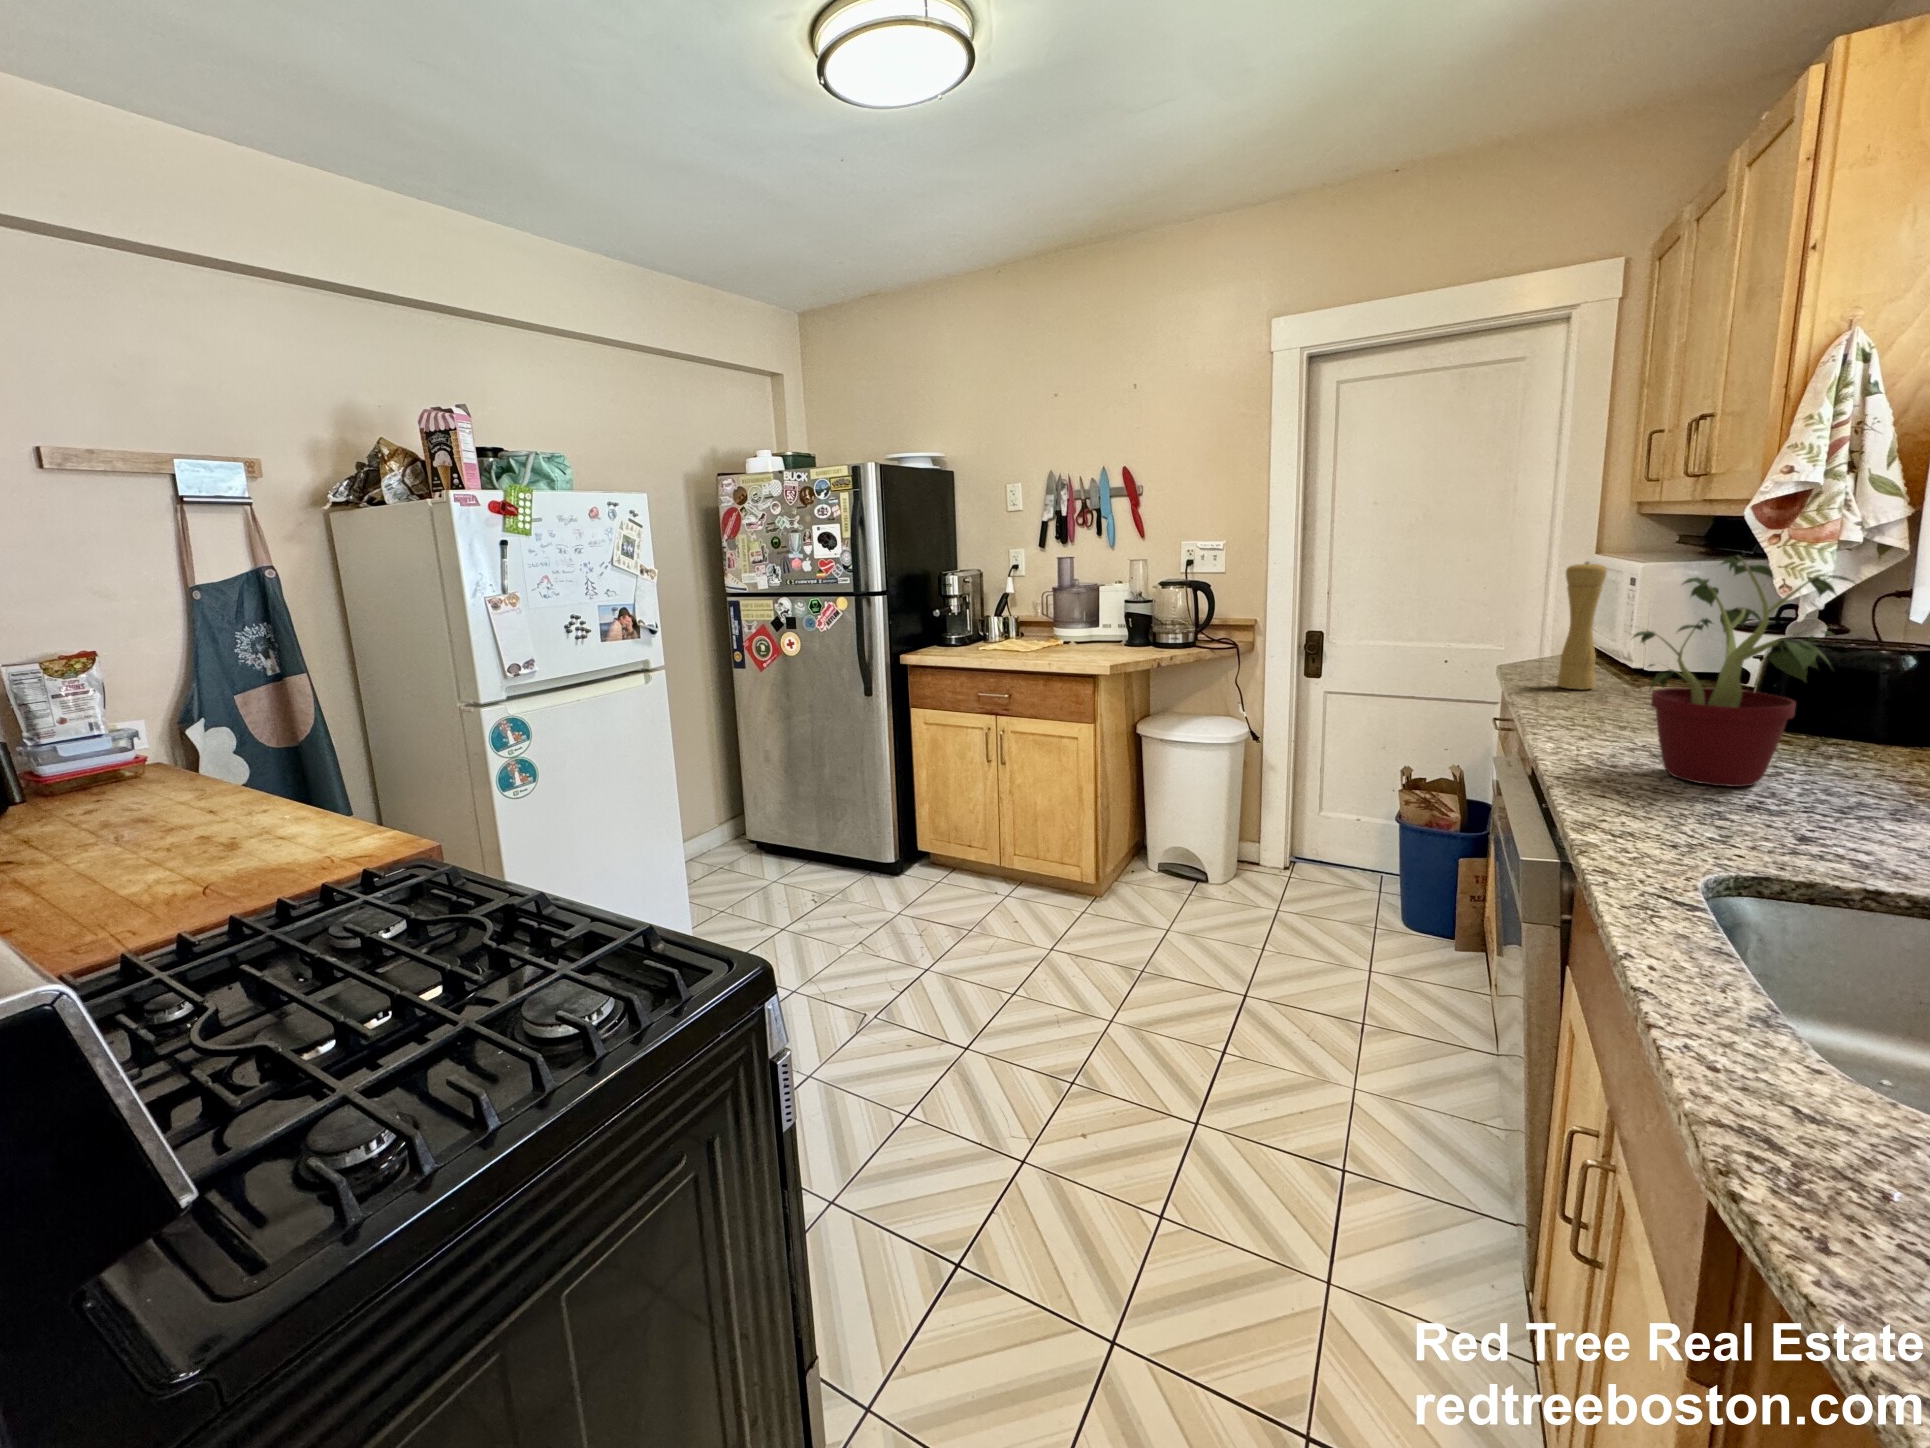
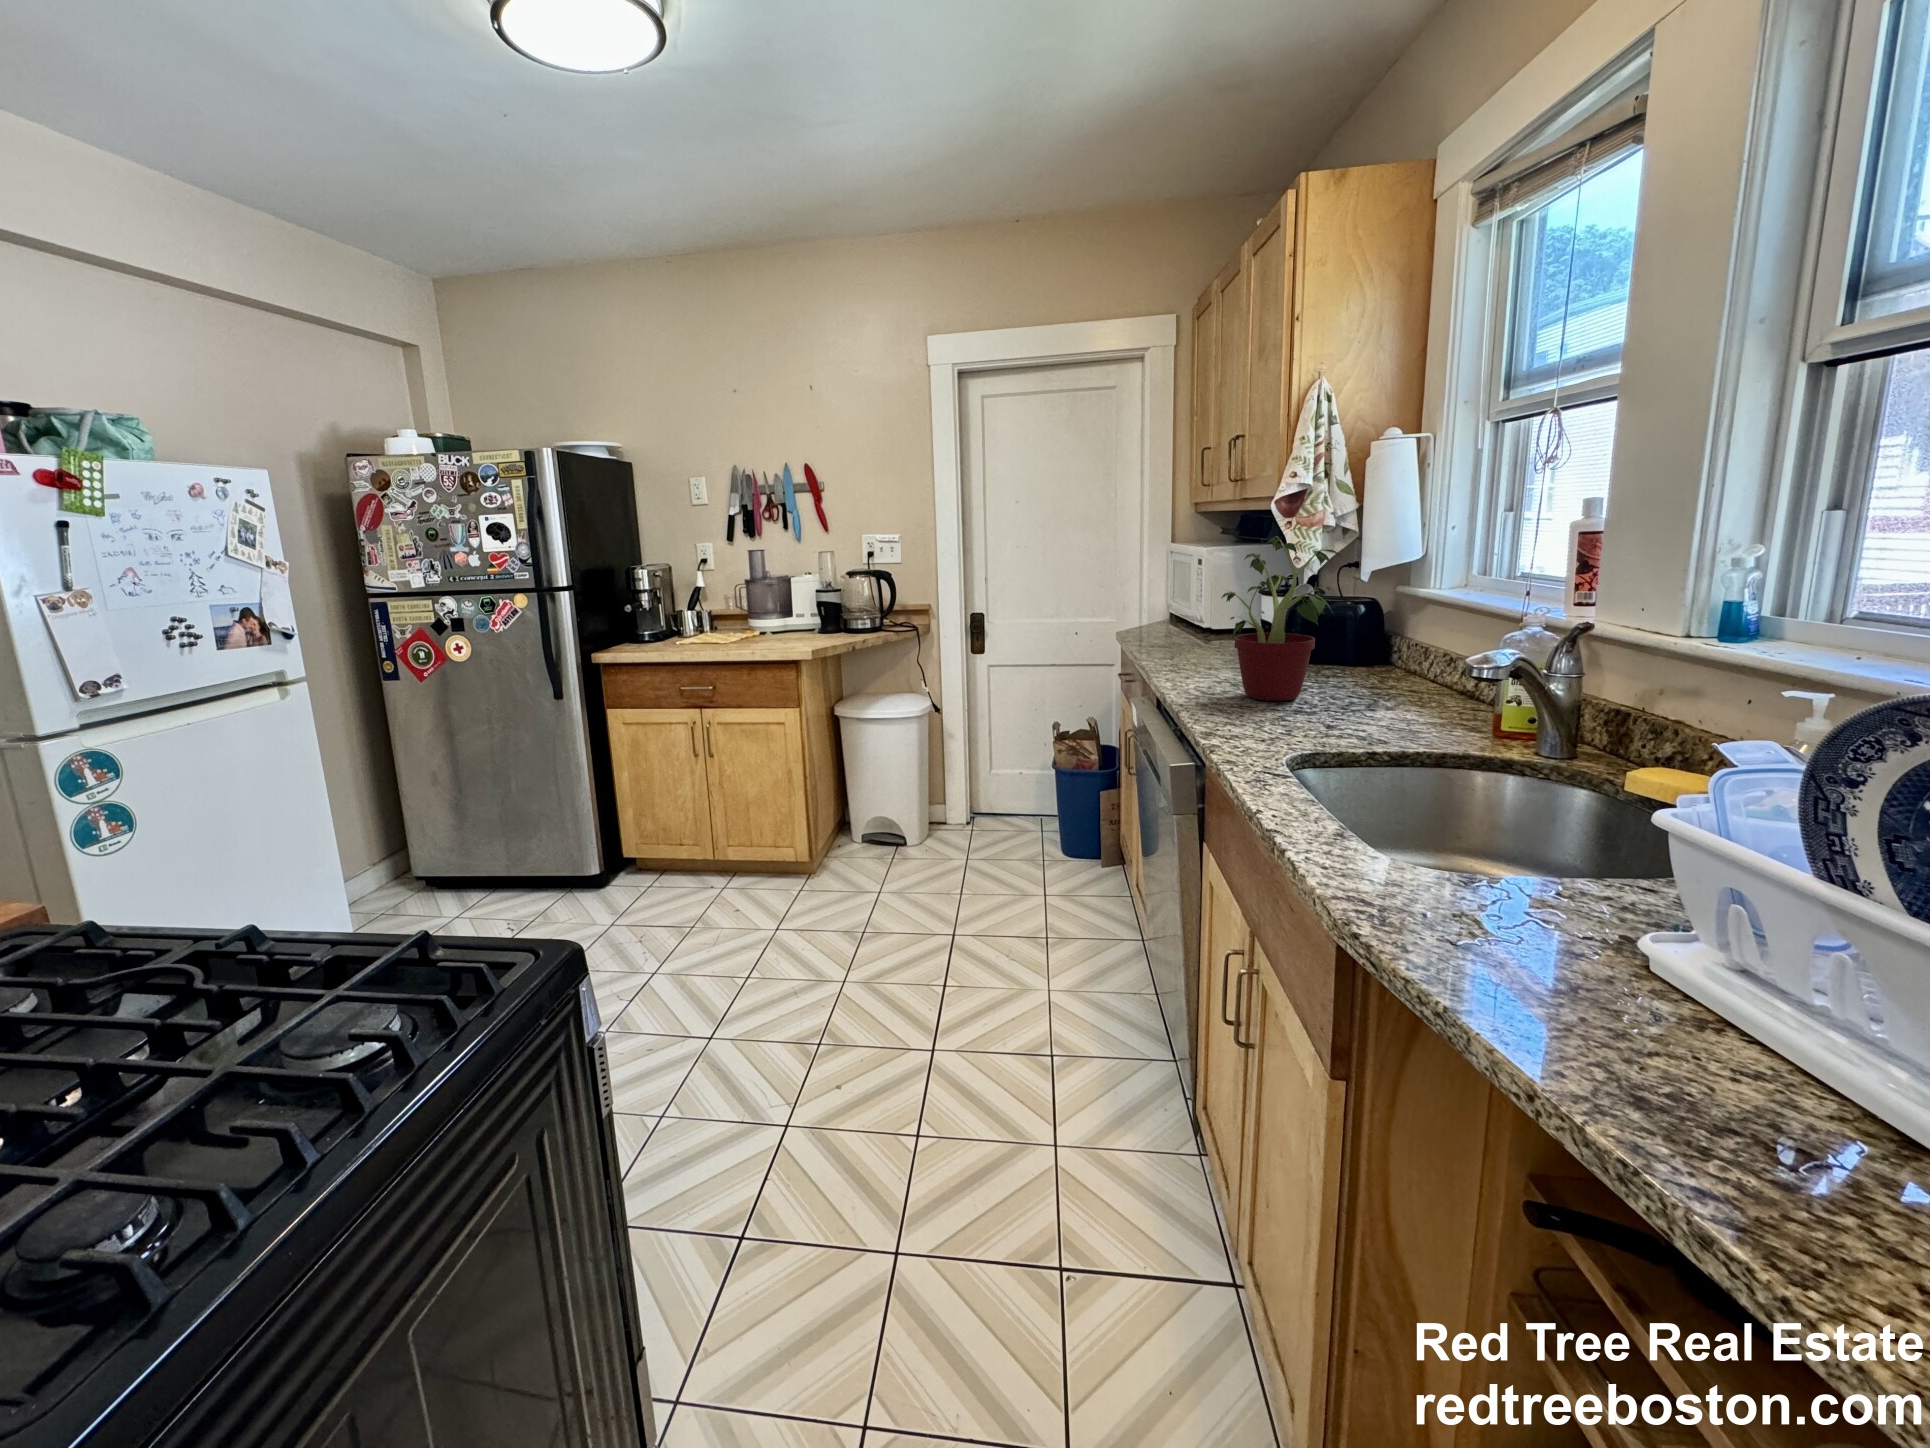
pepper mill: present [1557,562,1607,690] -> none [1163,547,1189,646]

